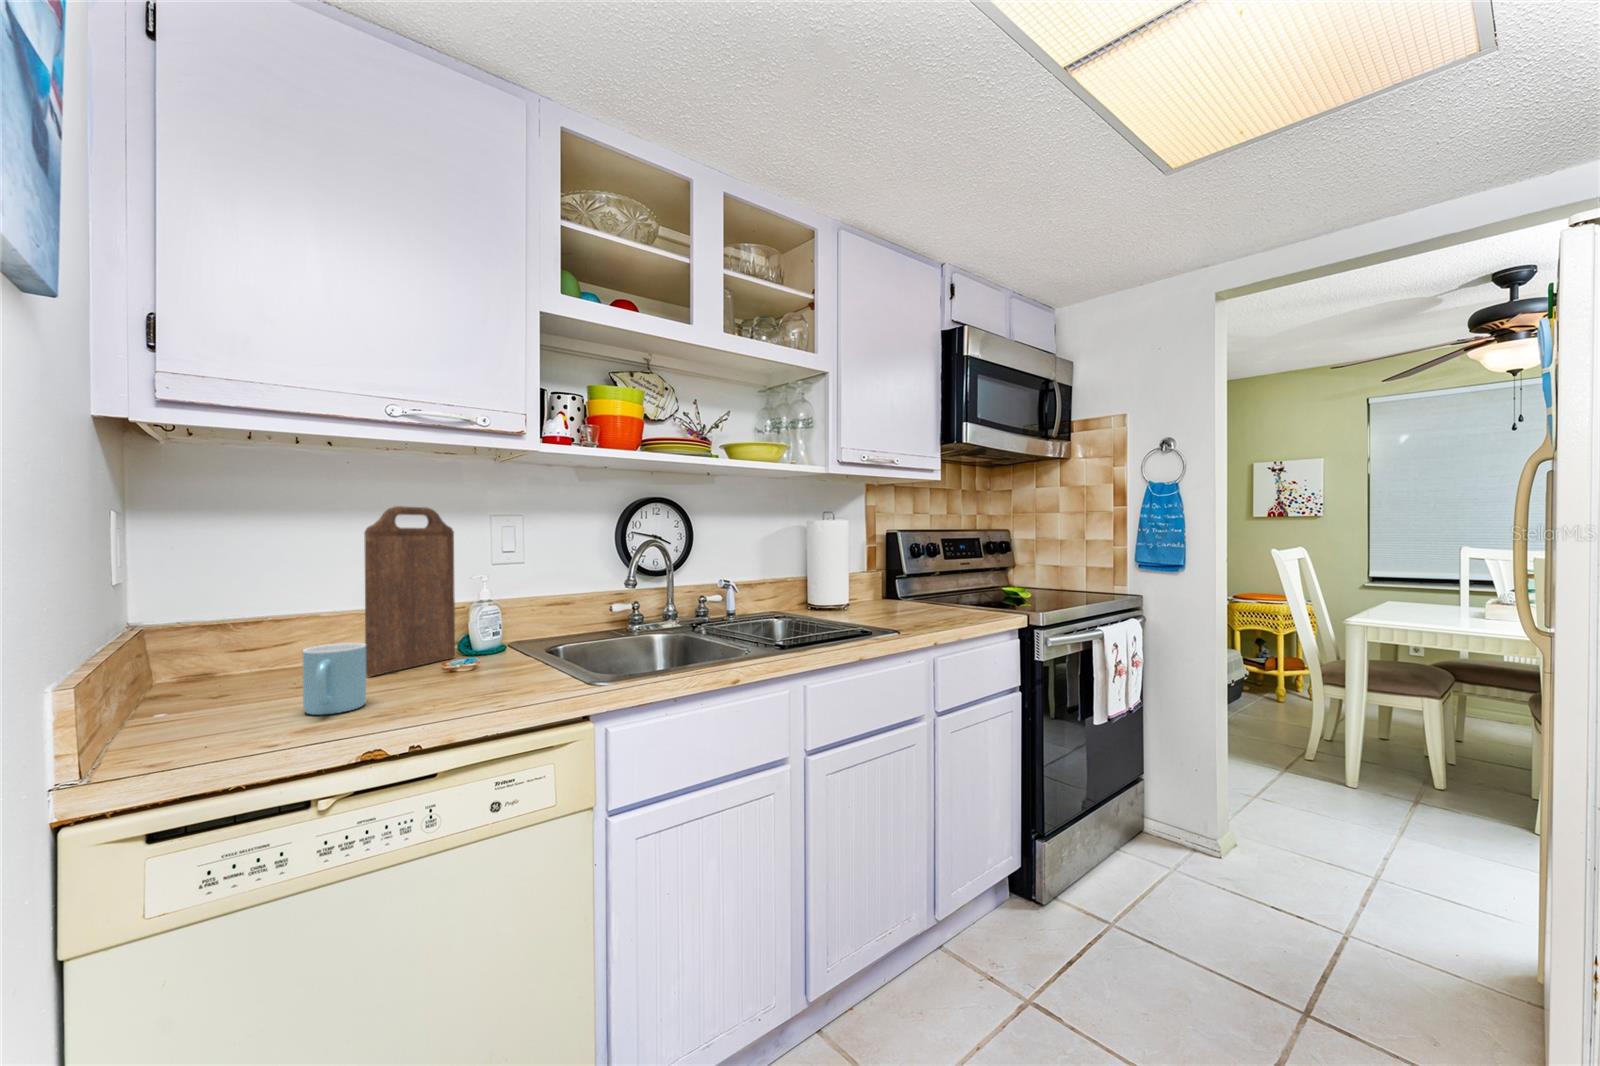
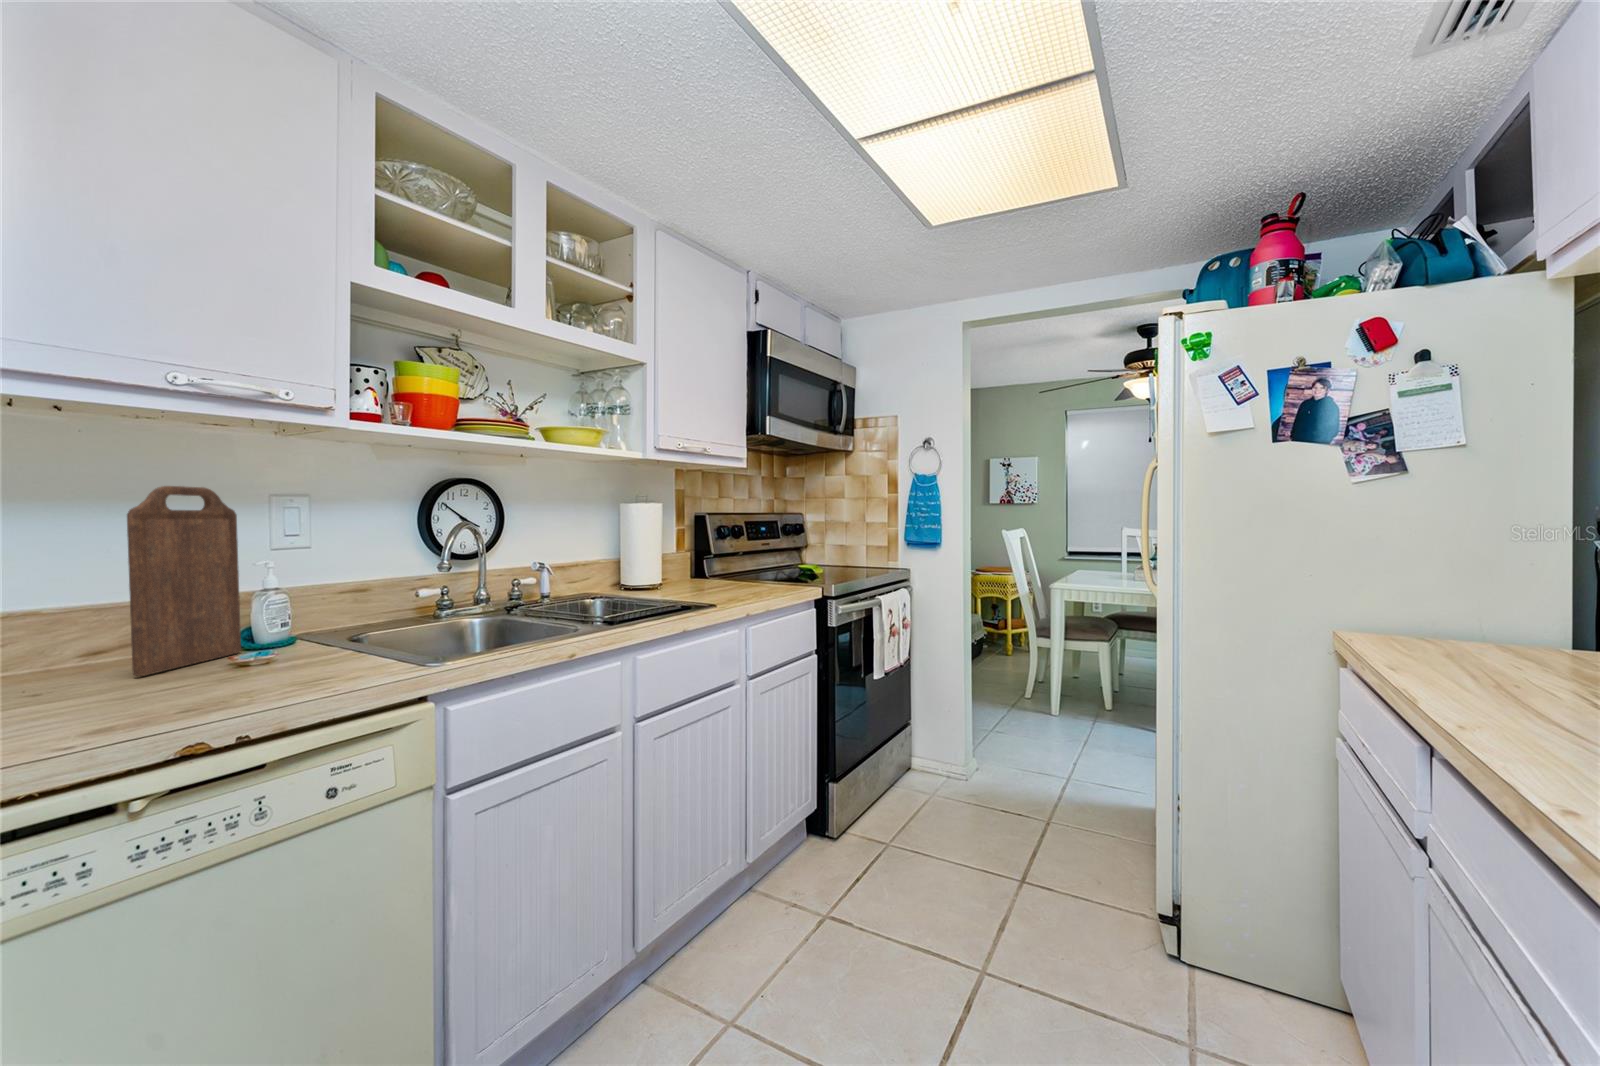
mug: present [303,643,366,715] -> none [75,637,160,717]

